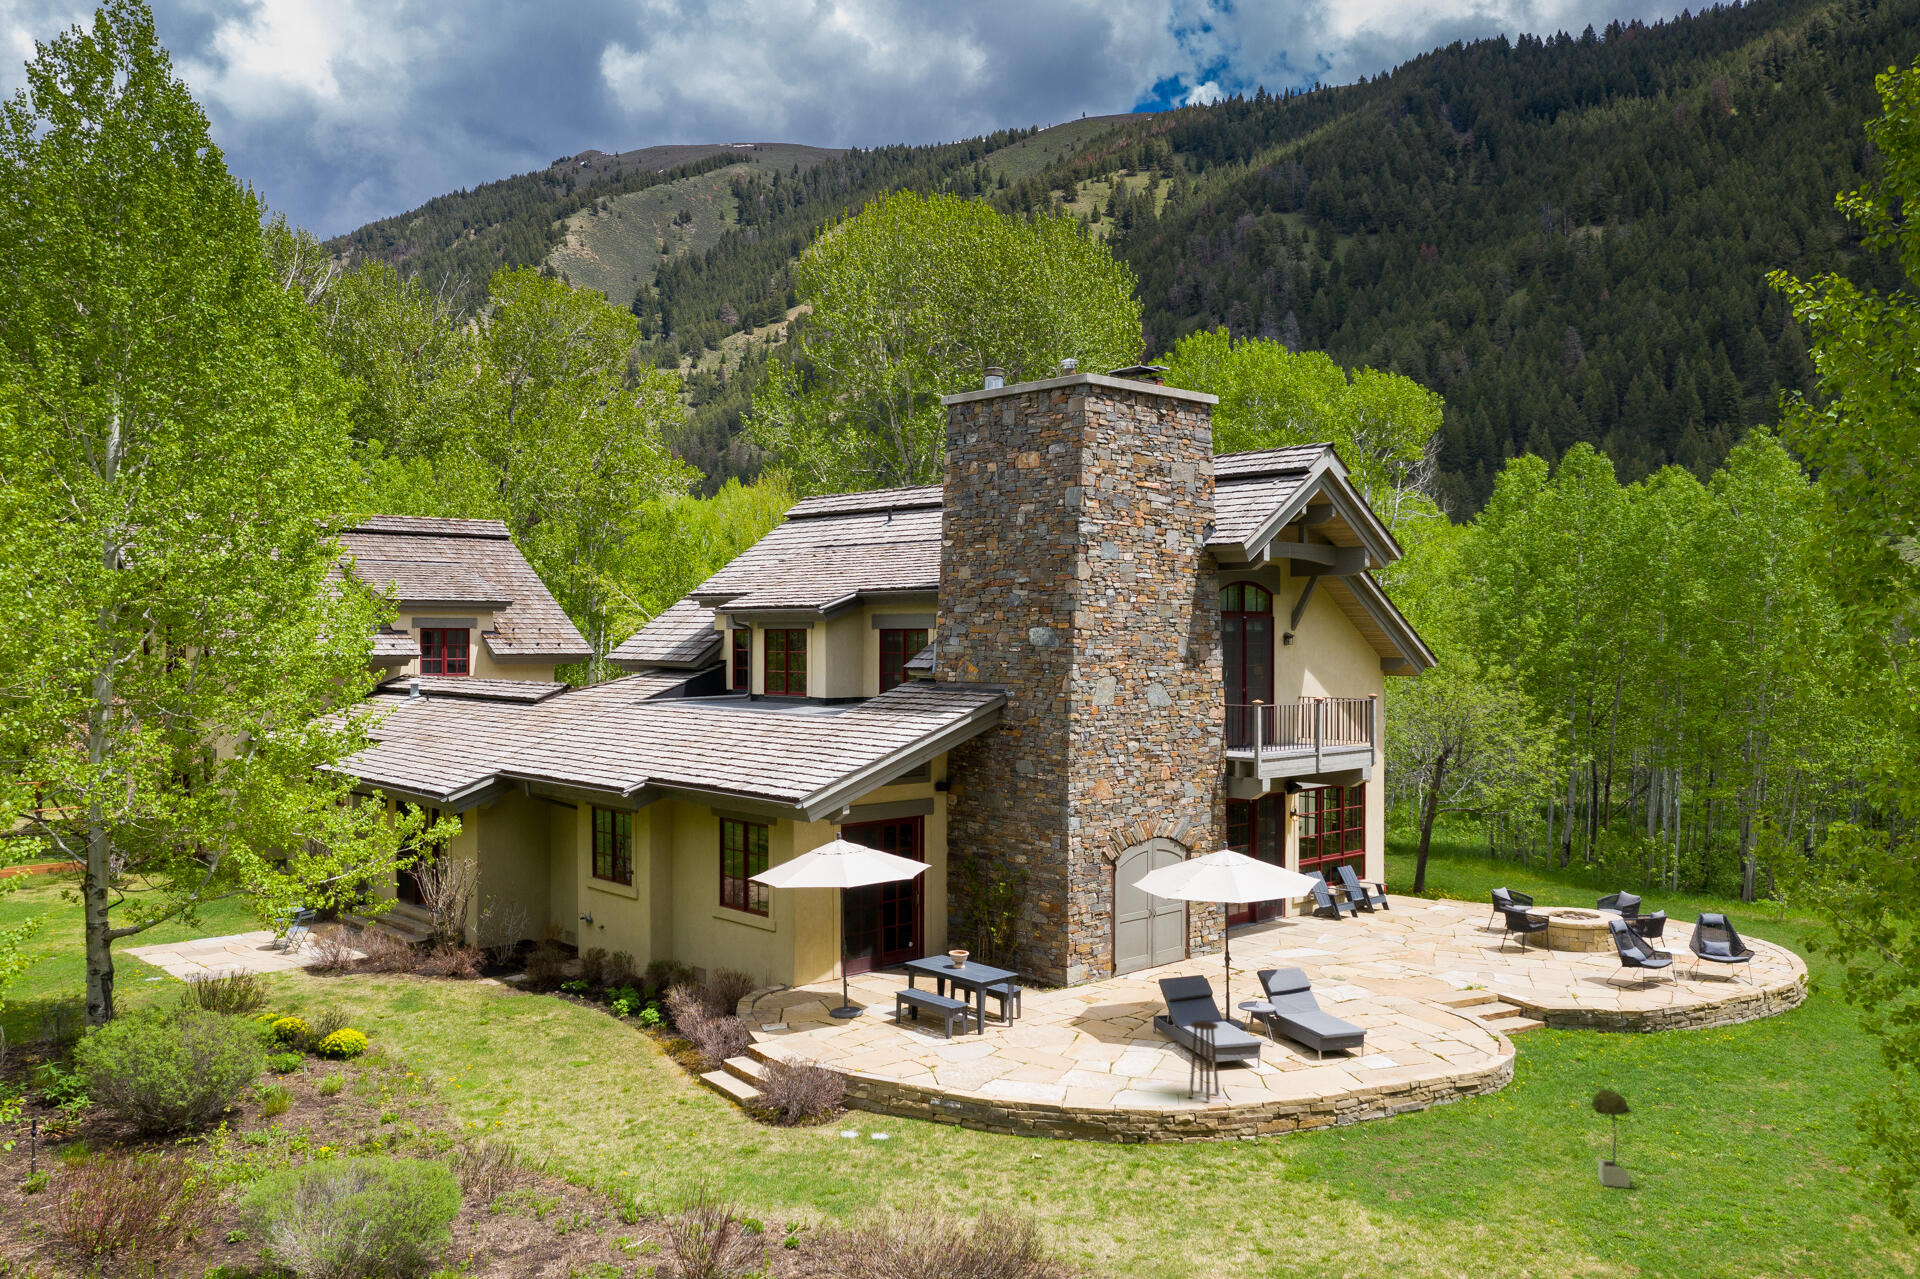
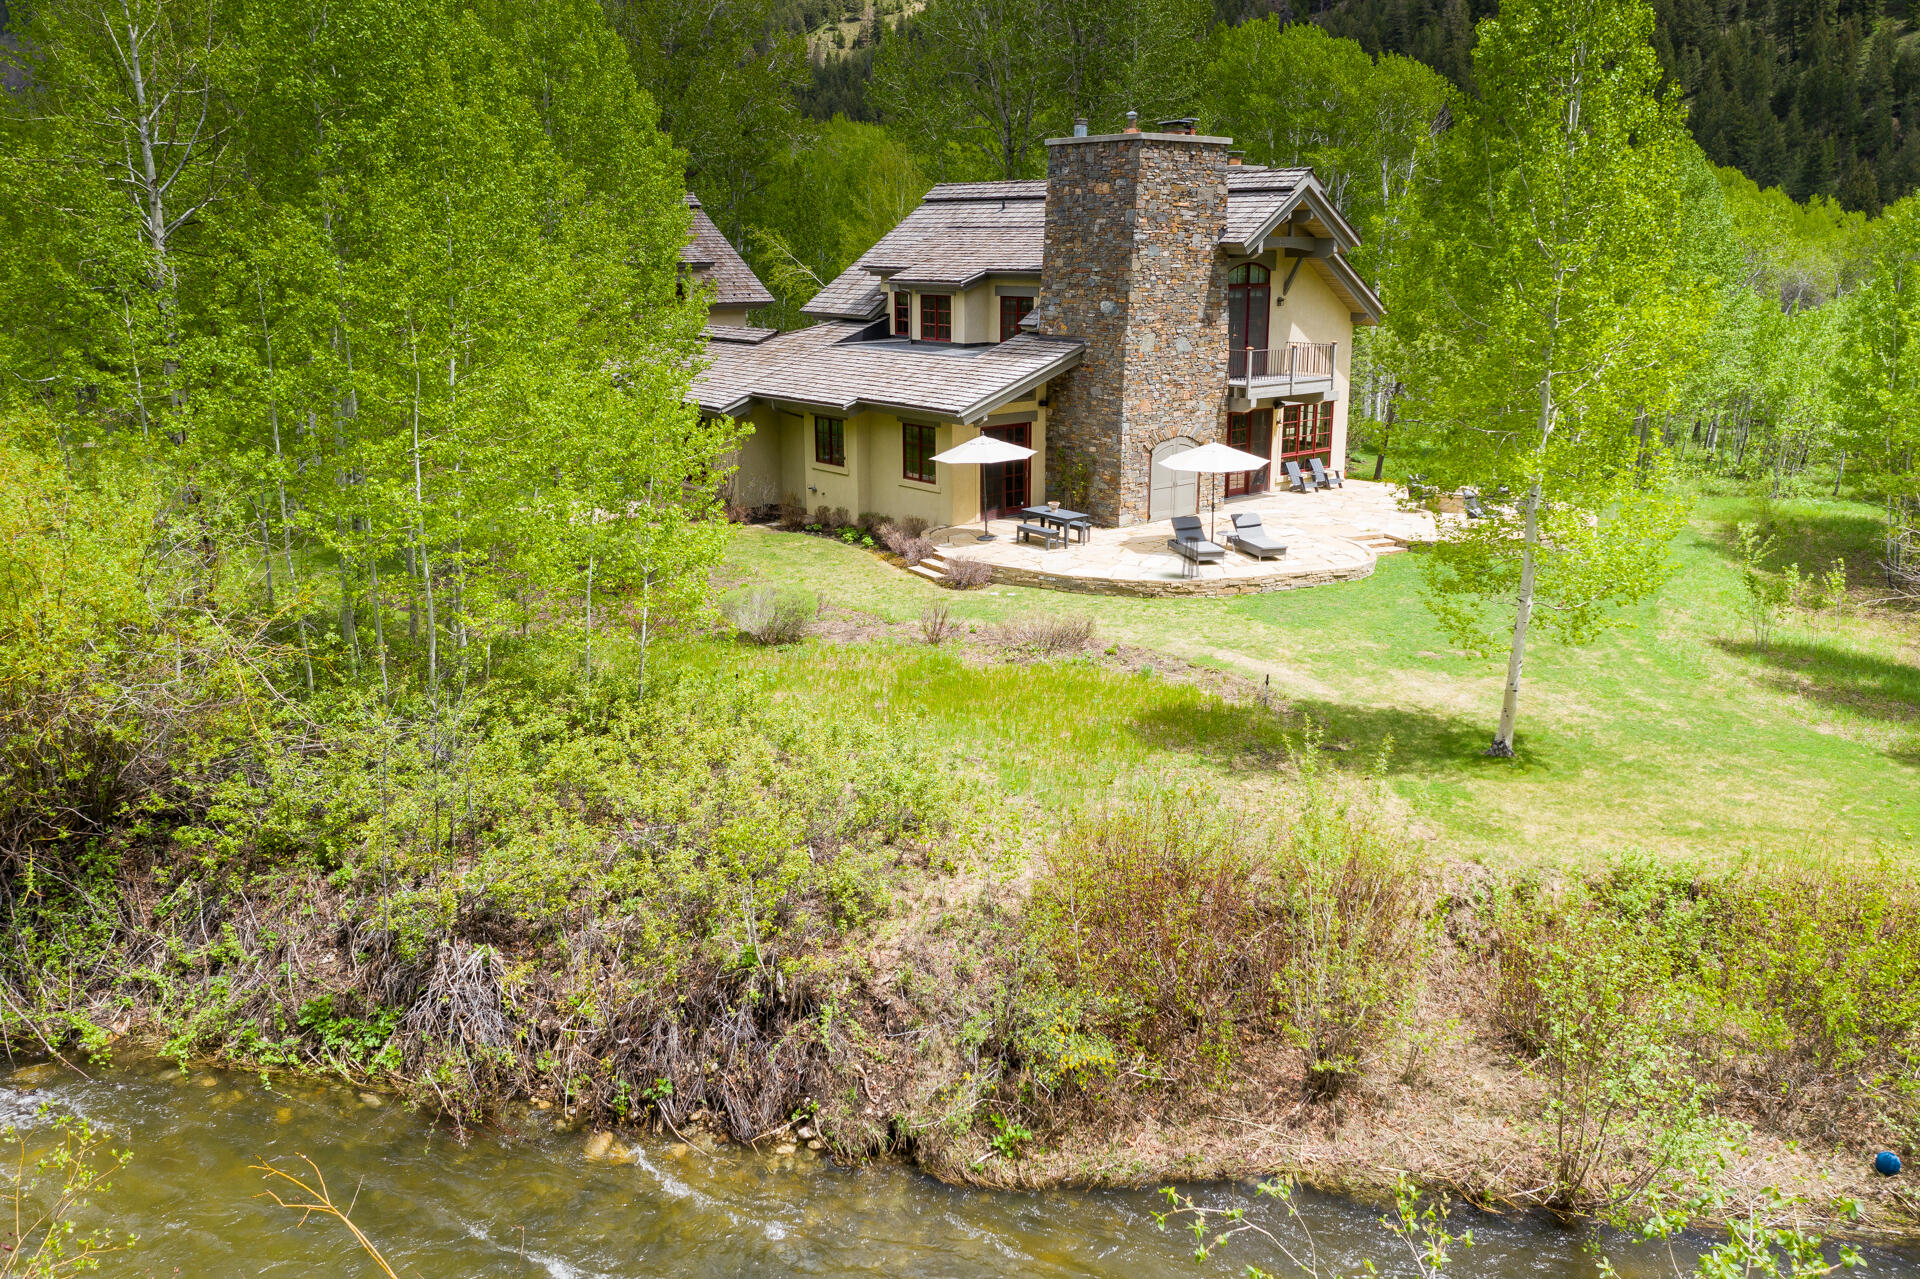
potted tree: present [1591,1088,1632,1188] -> none [1399,570,1420,621]

